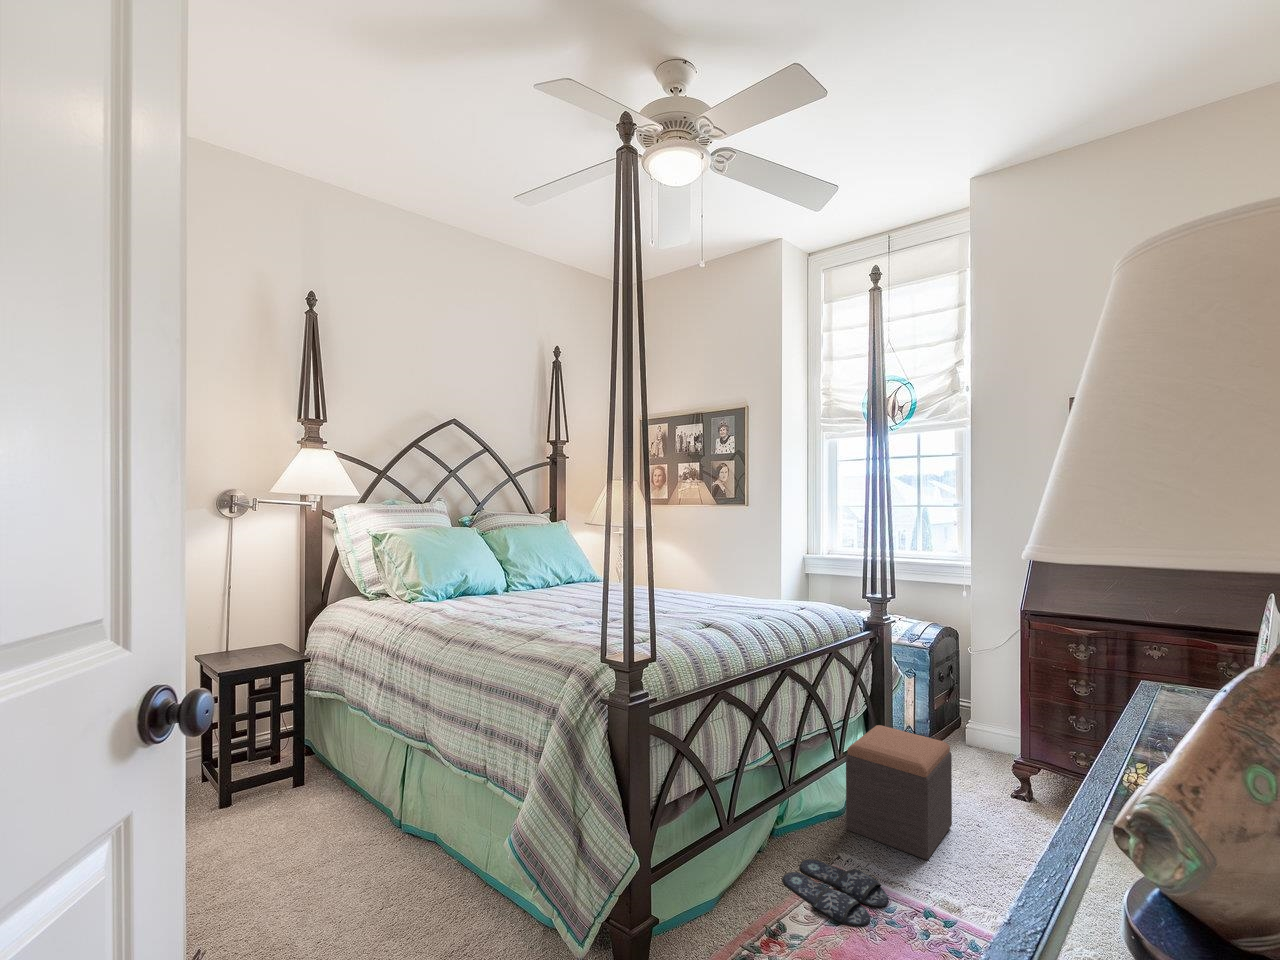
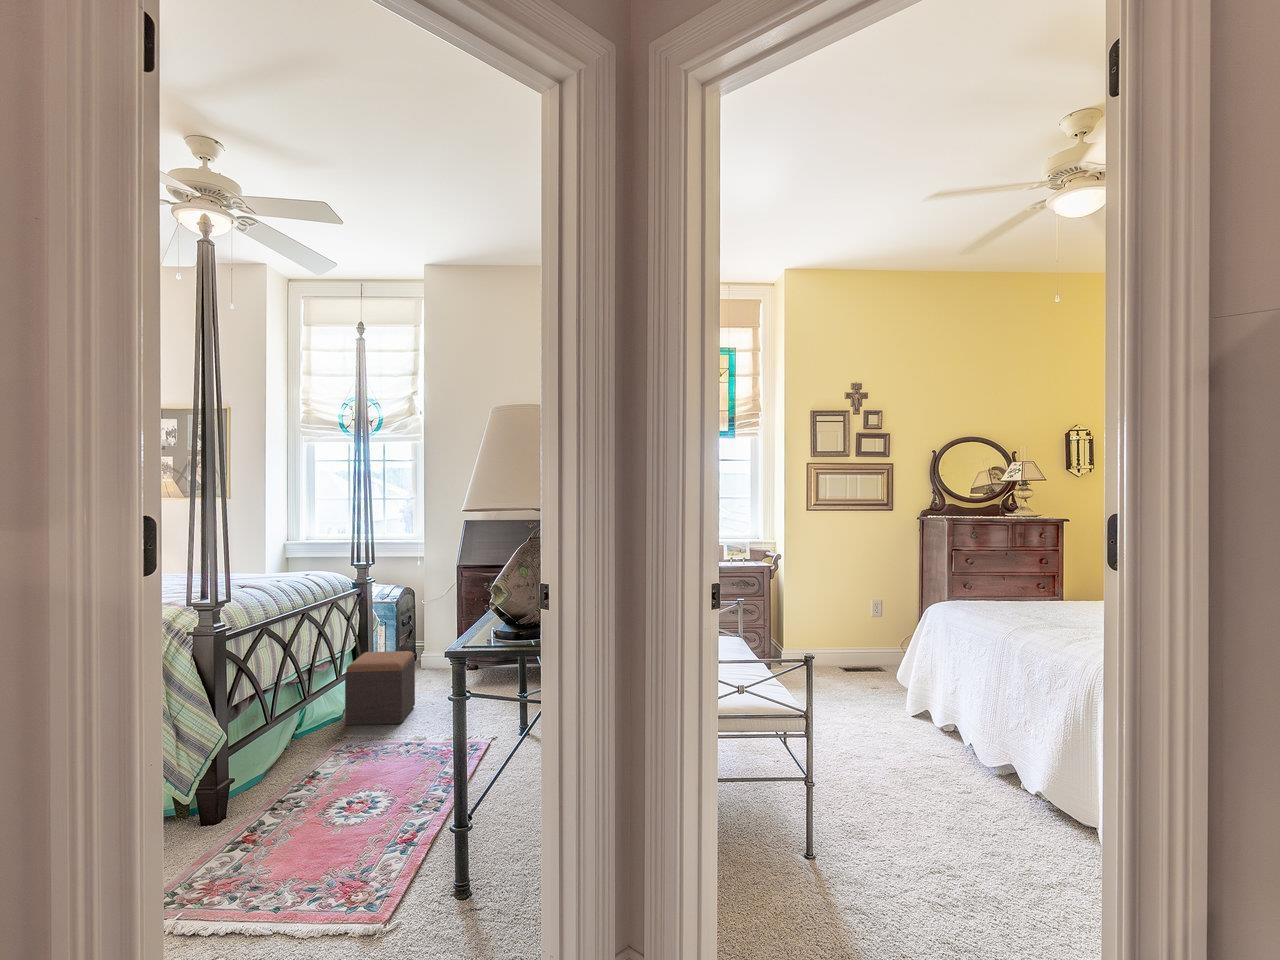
slippers: present [782,859,889,926] -> none [306,738,380,763]

